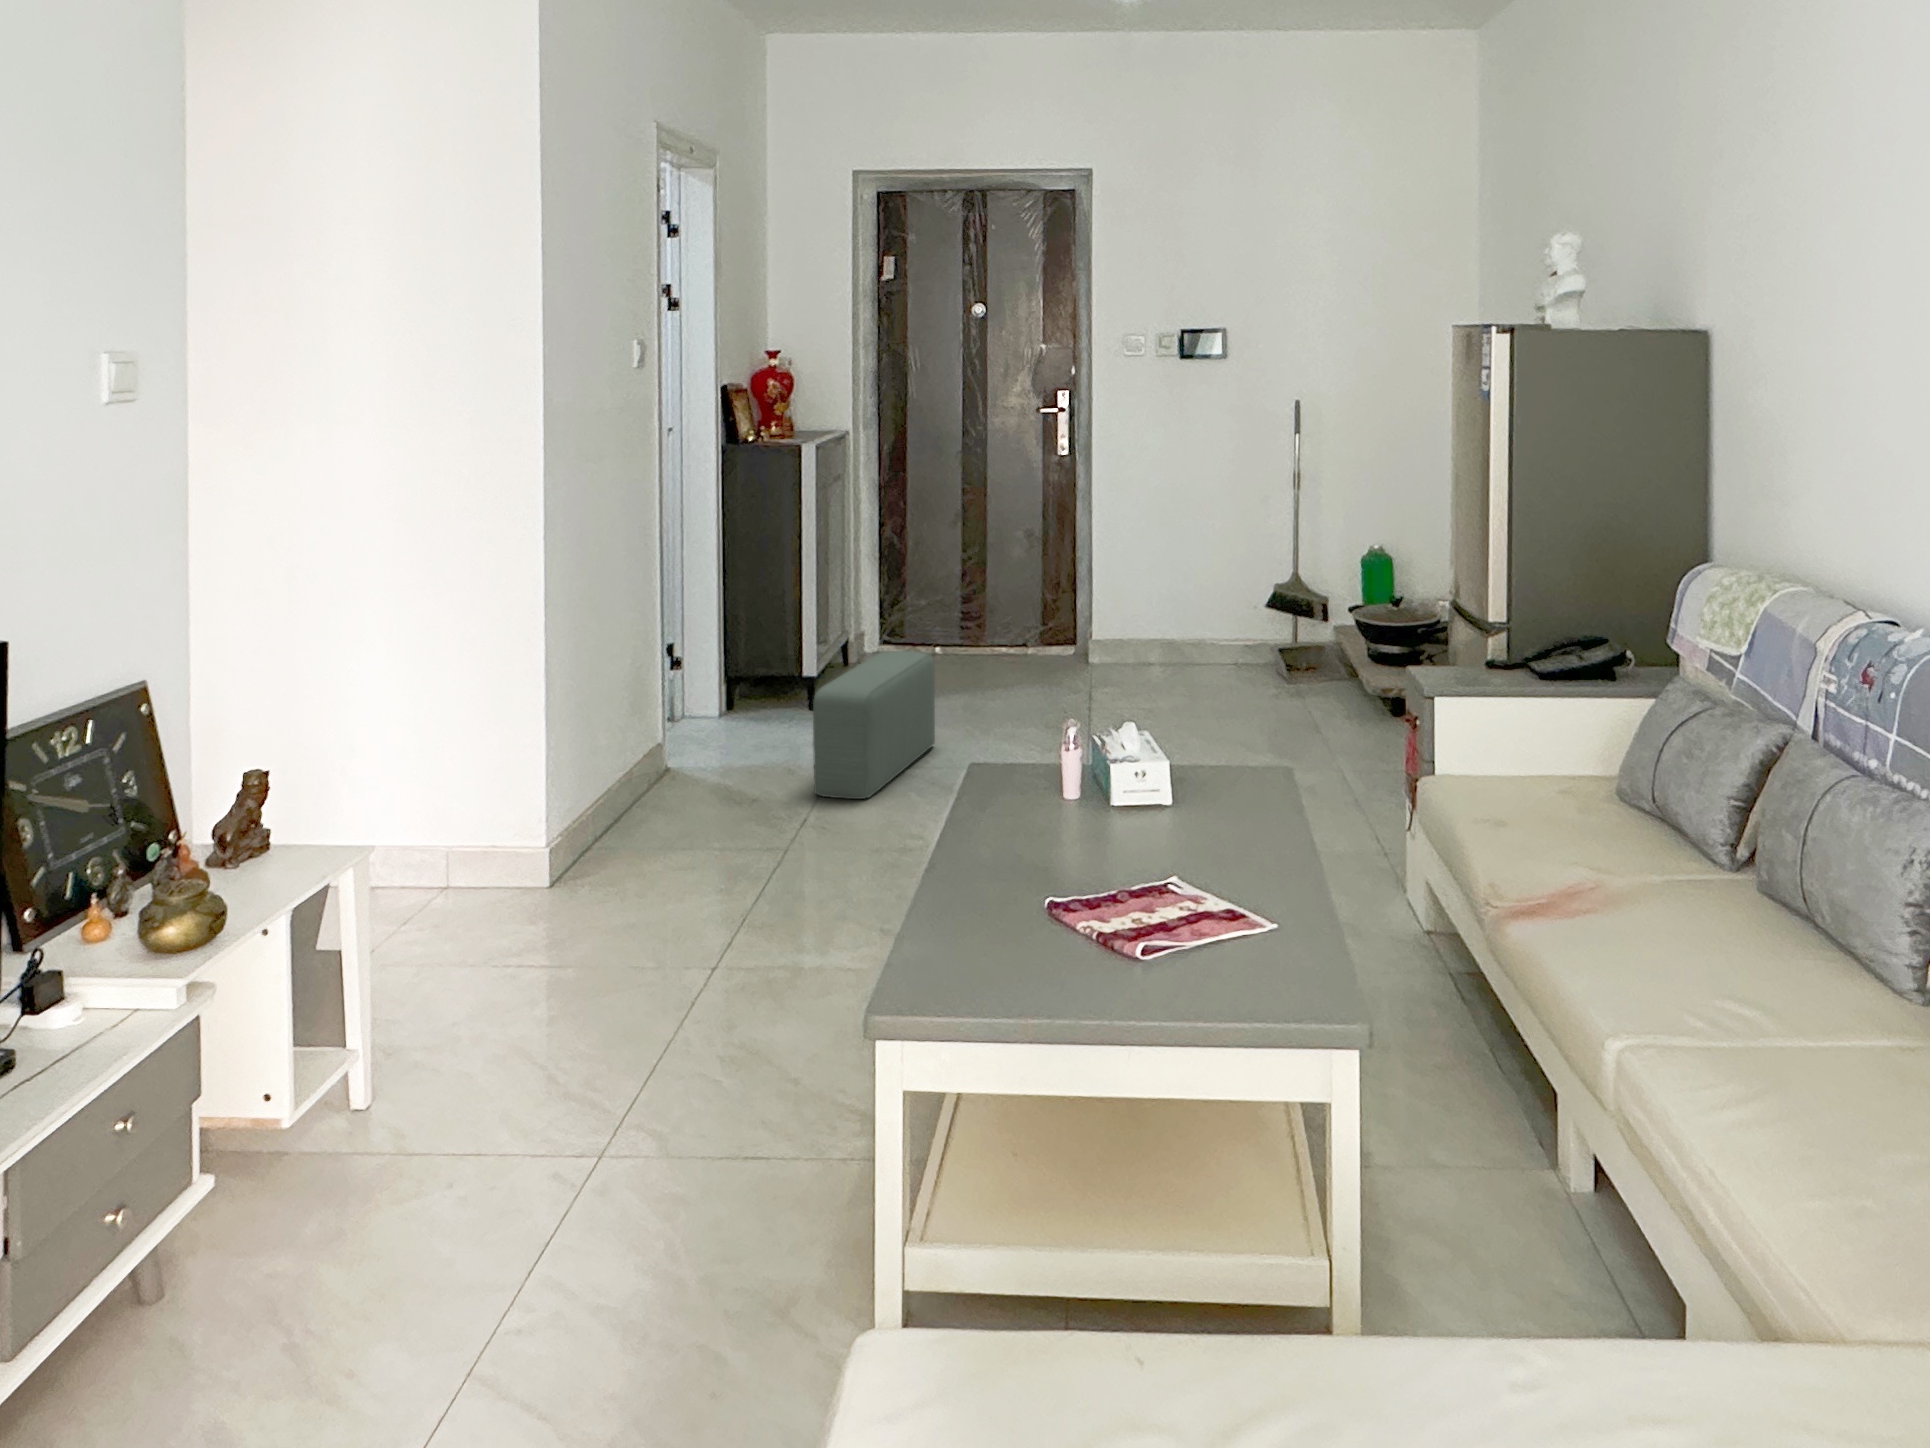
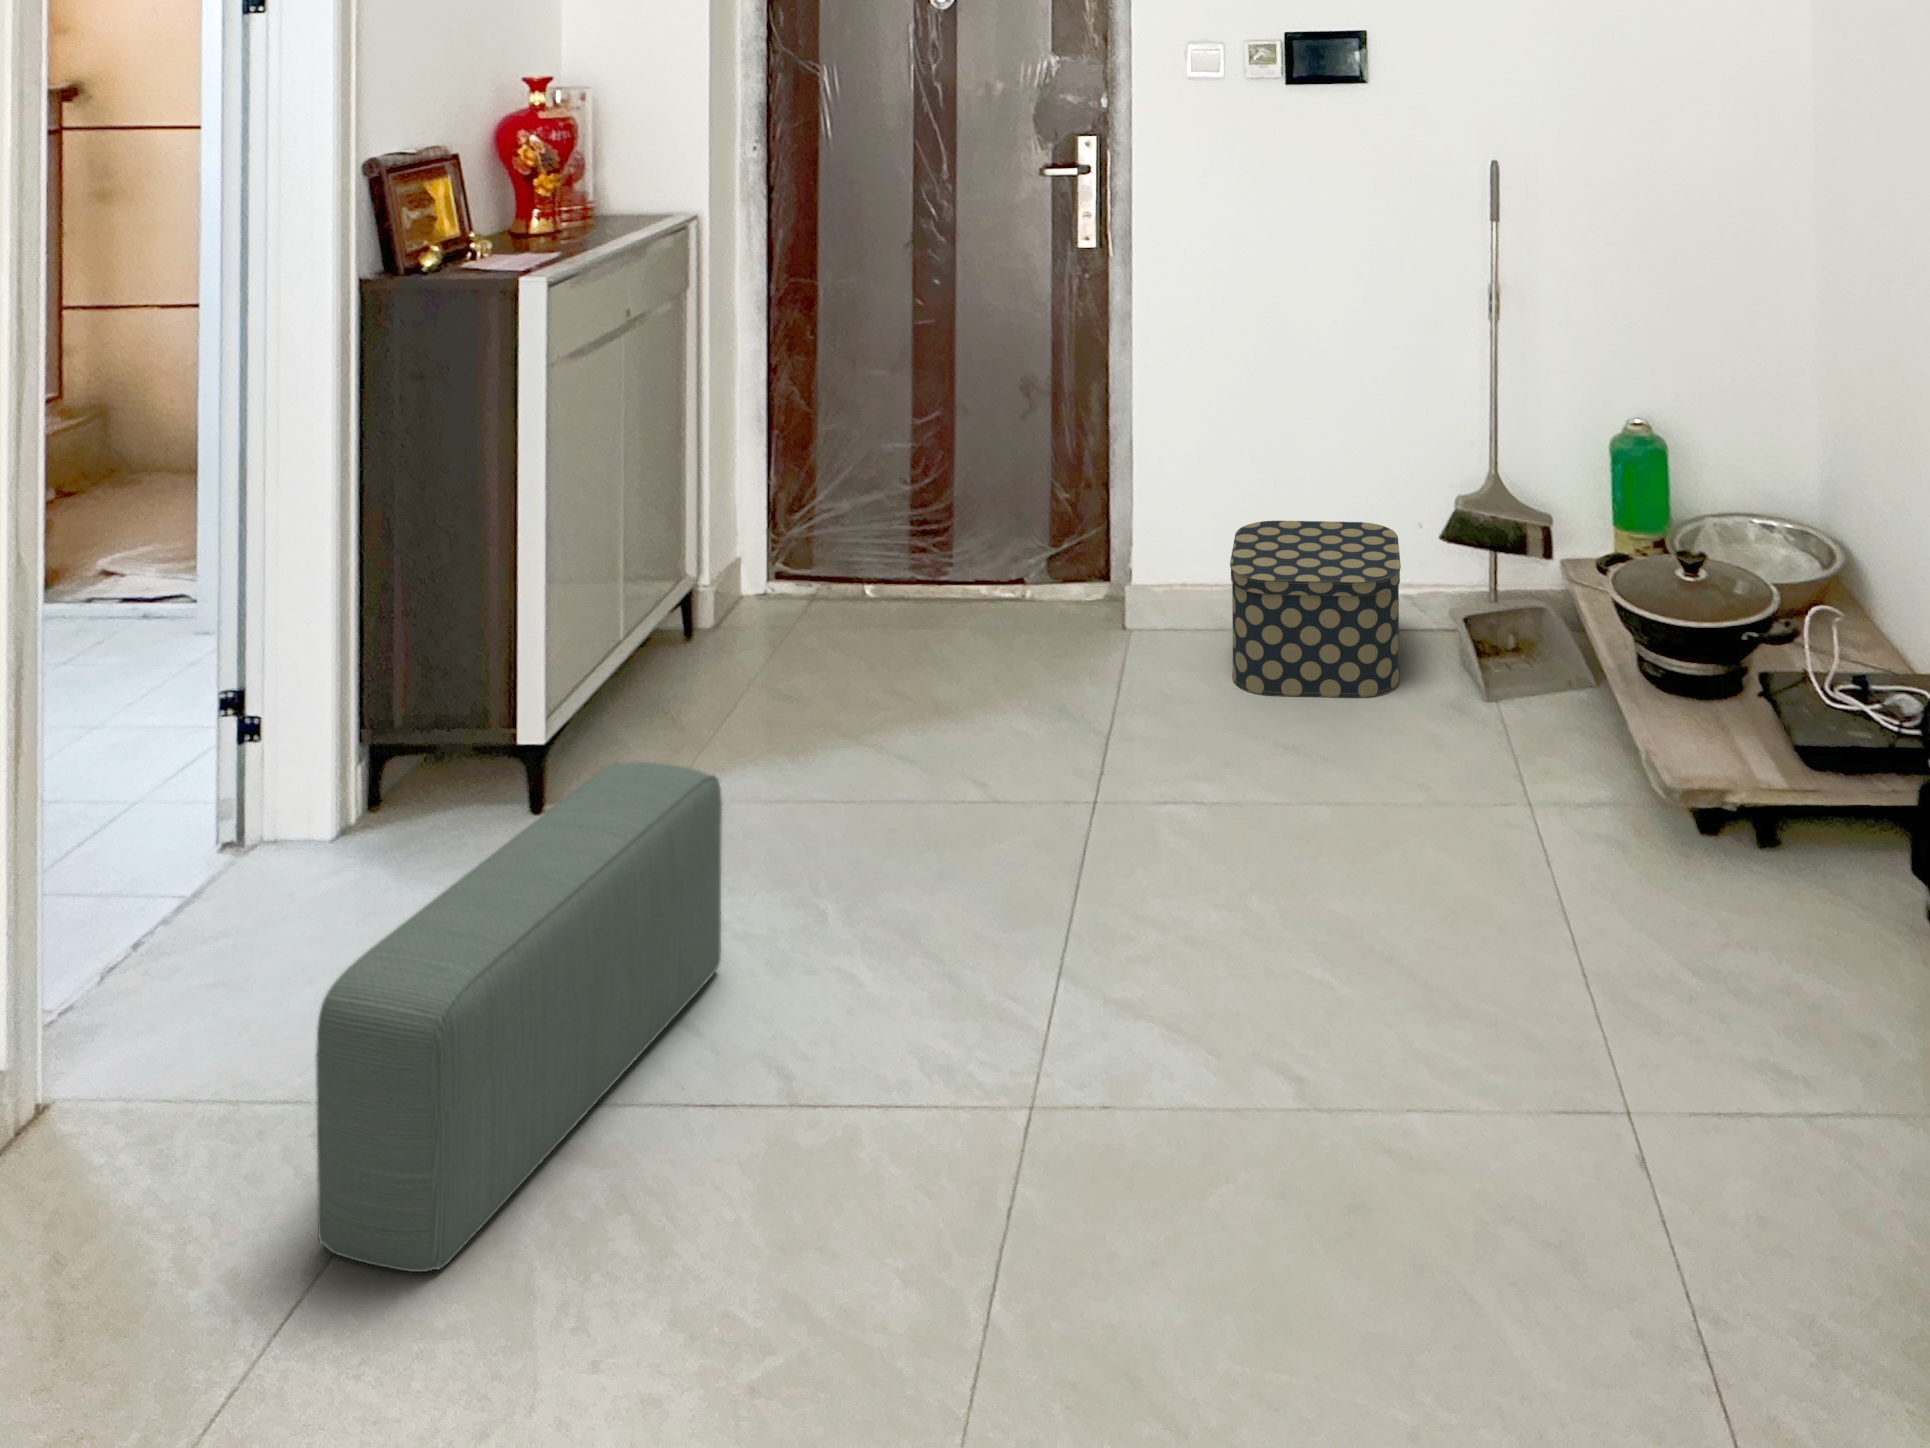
storage box: none [1152,602,1245,681] -> present [1230,521,1401,698]

